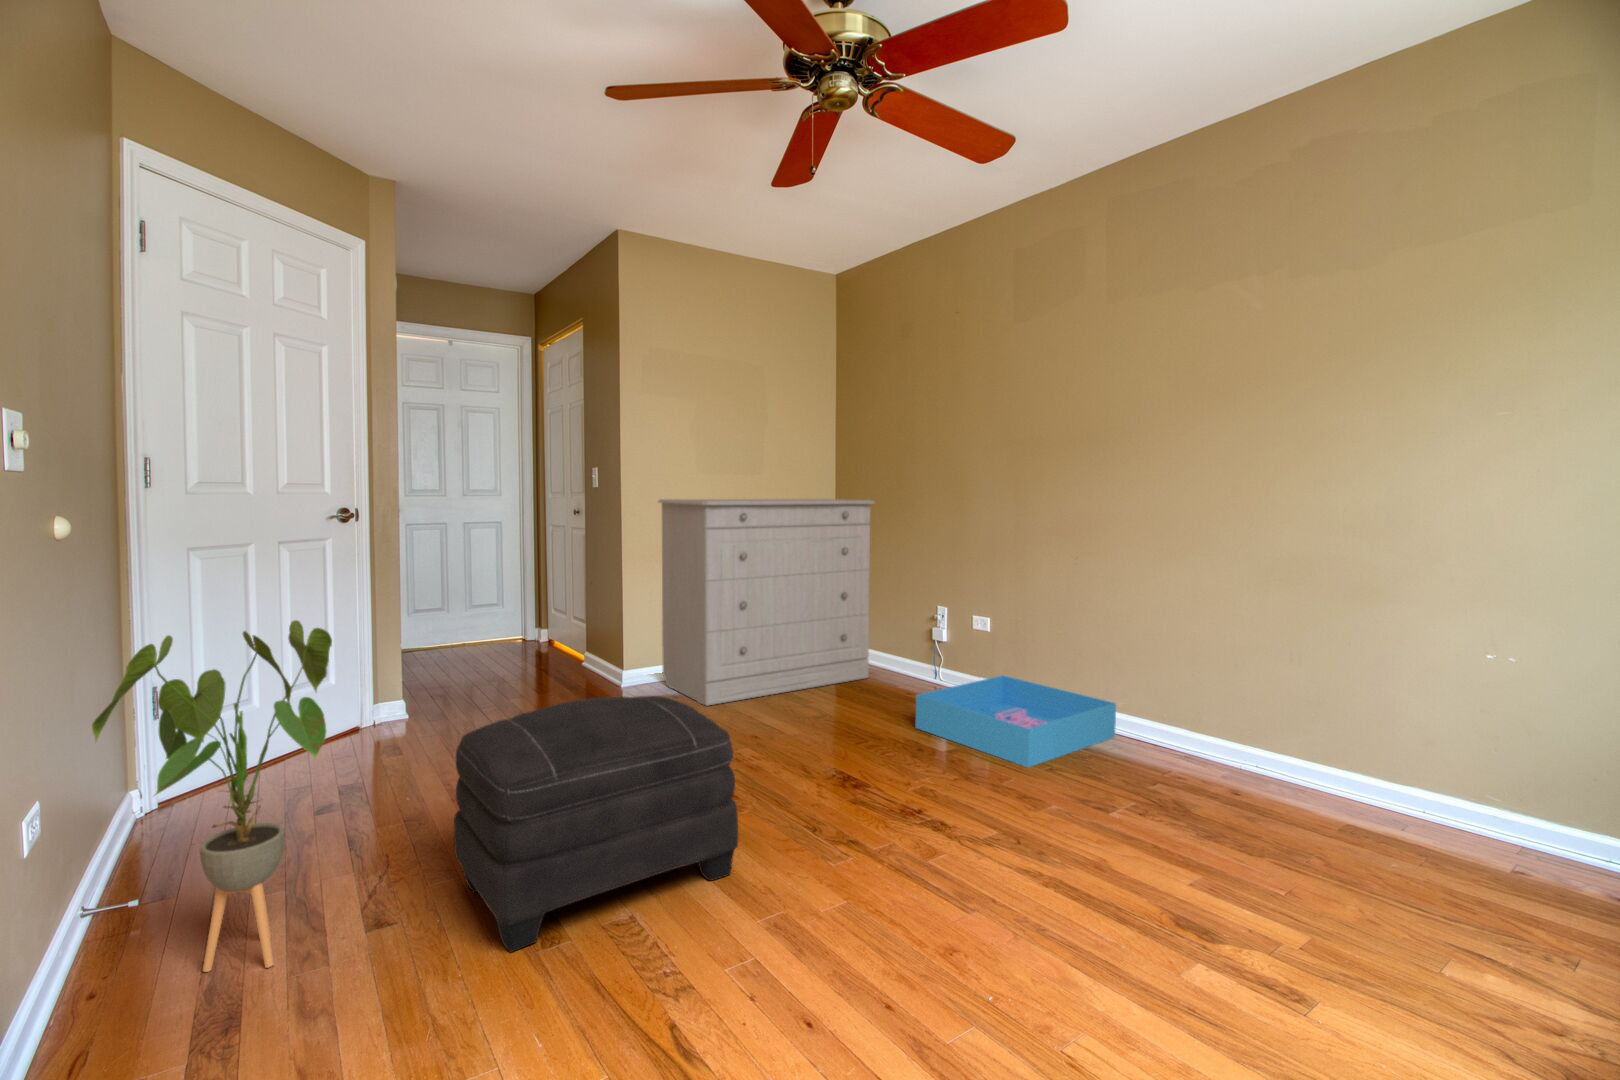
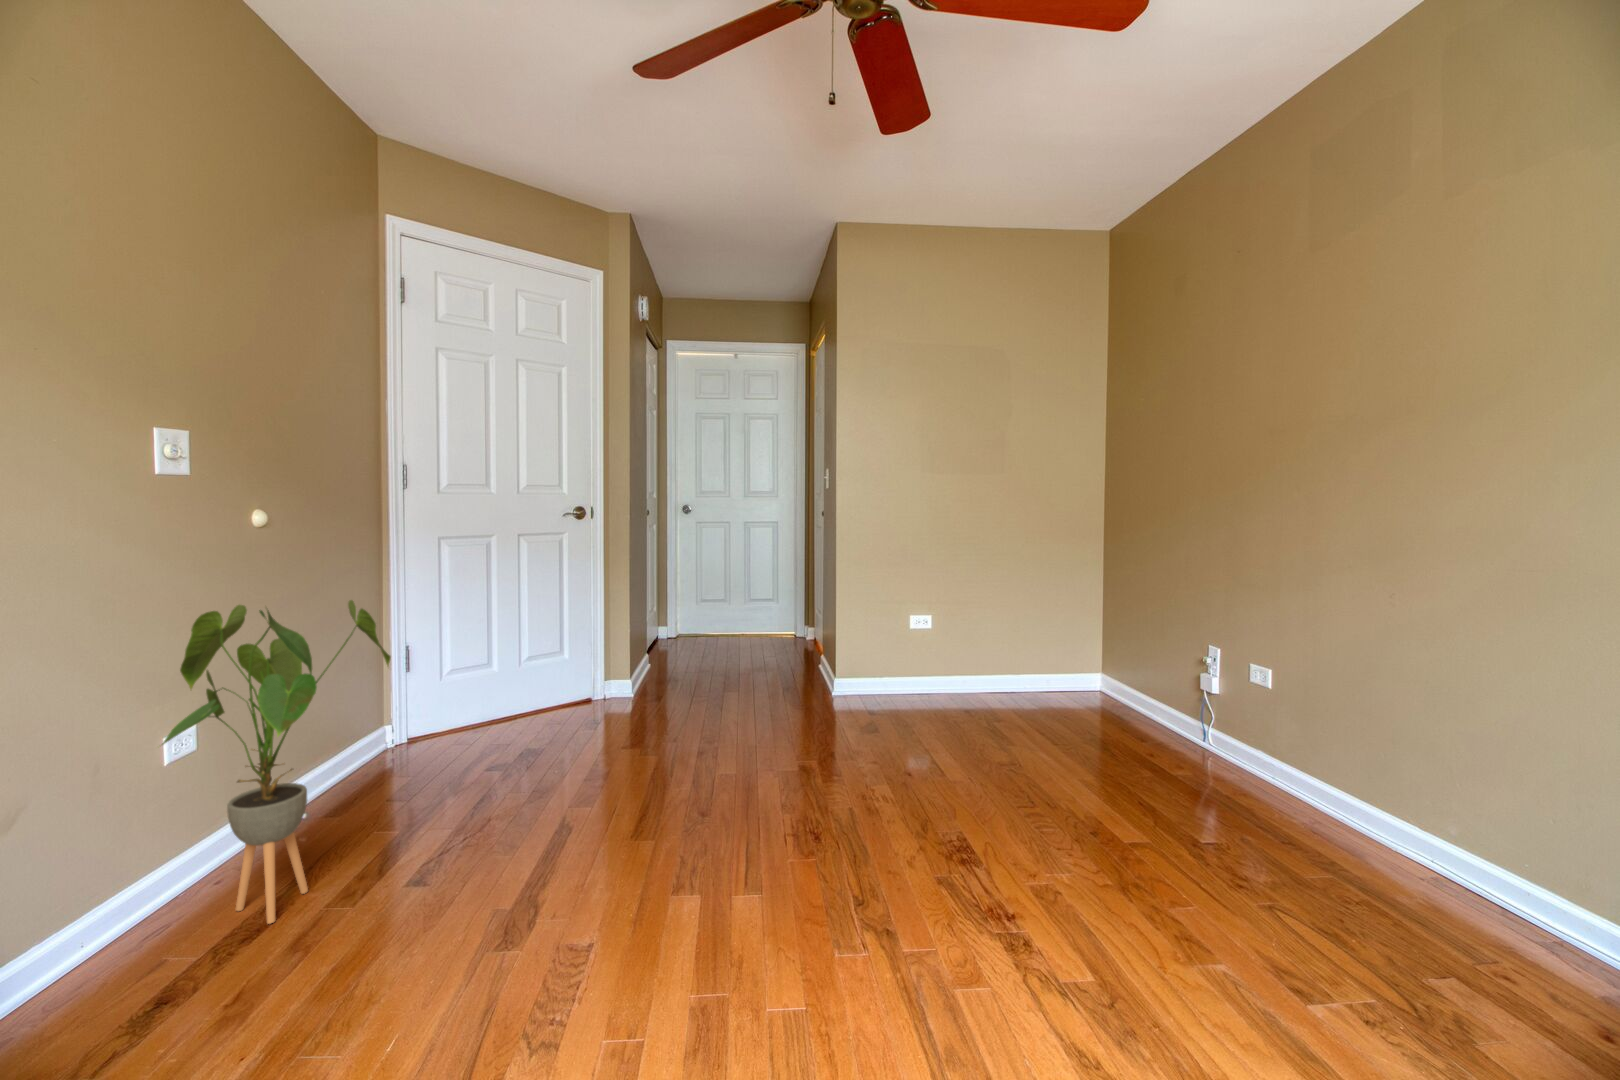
dresser: present [658,499,875,706] -> none [872,504,1126,728]
storage bin: present [915,676,1116,767] -> none [1125,756,1490,918]
ottoman: present [454,696,738,952] -> none [403,711,723,988]

